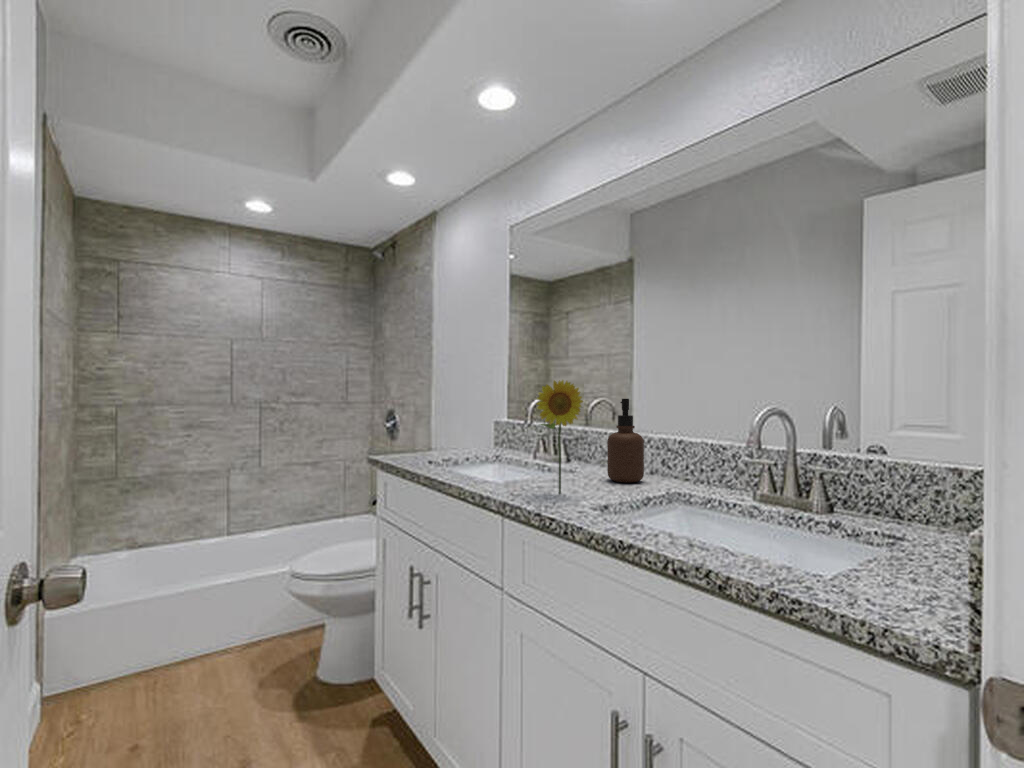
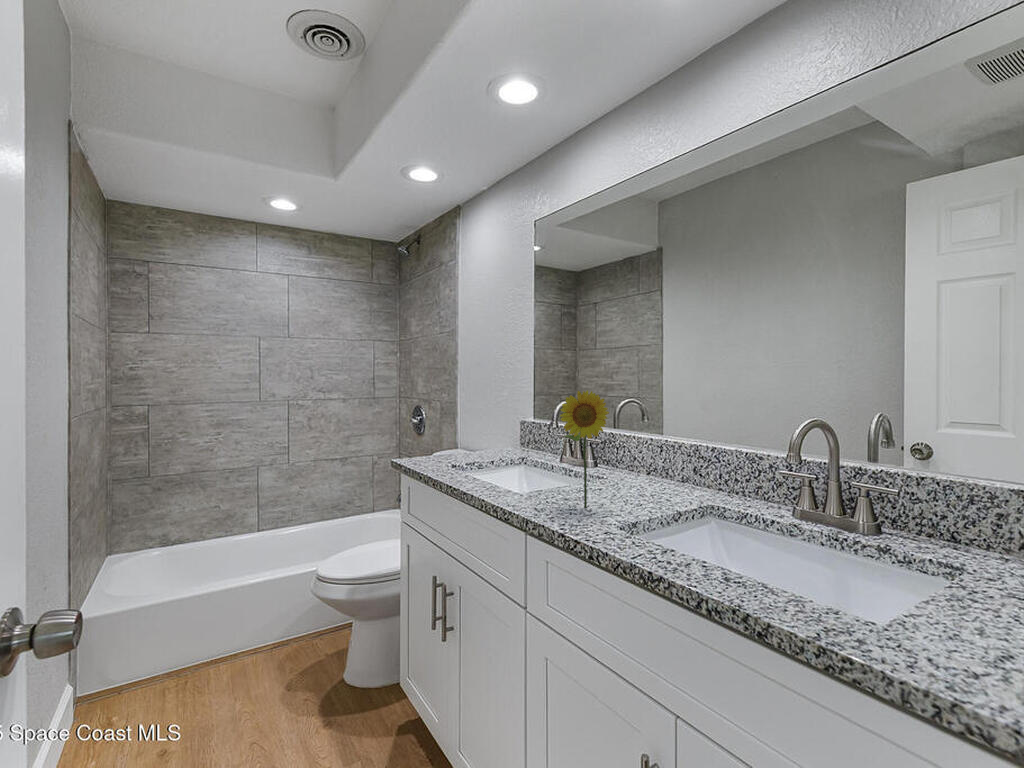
soap dispenser: present [607,399,644,483] -> none [635,405,673,492]

